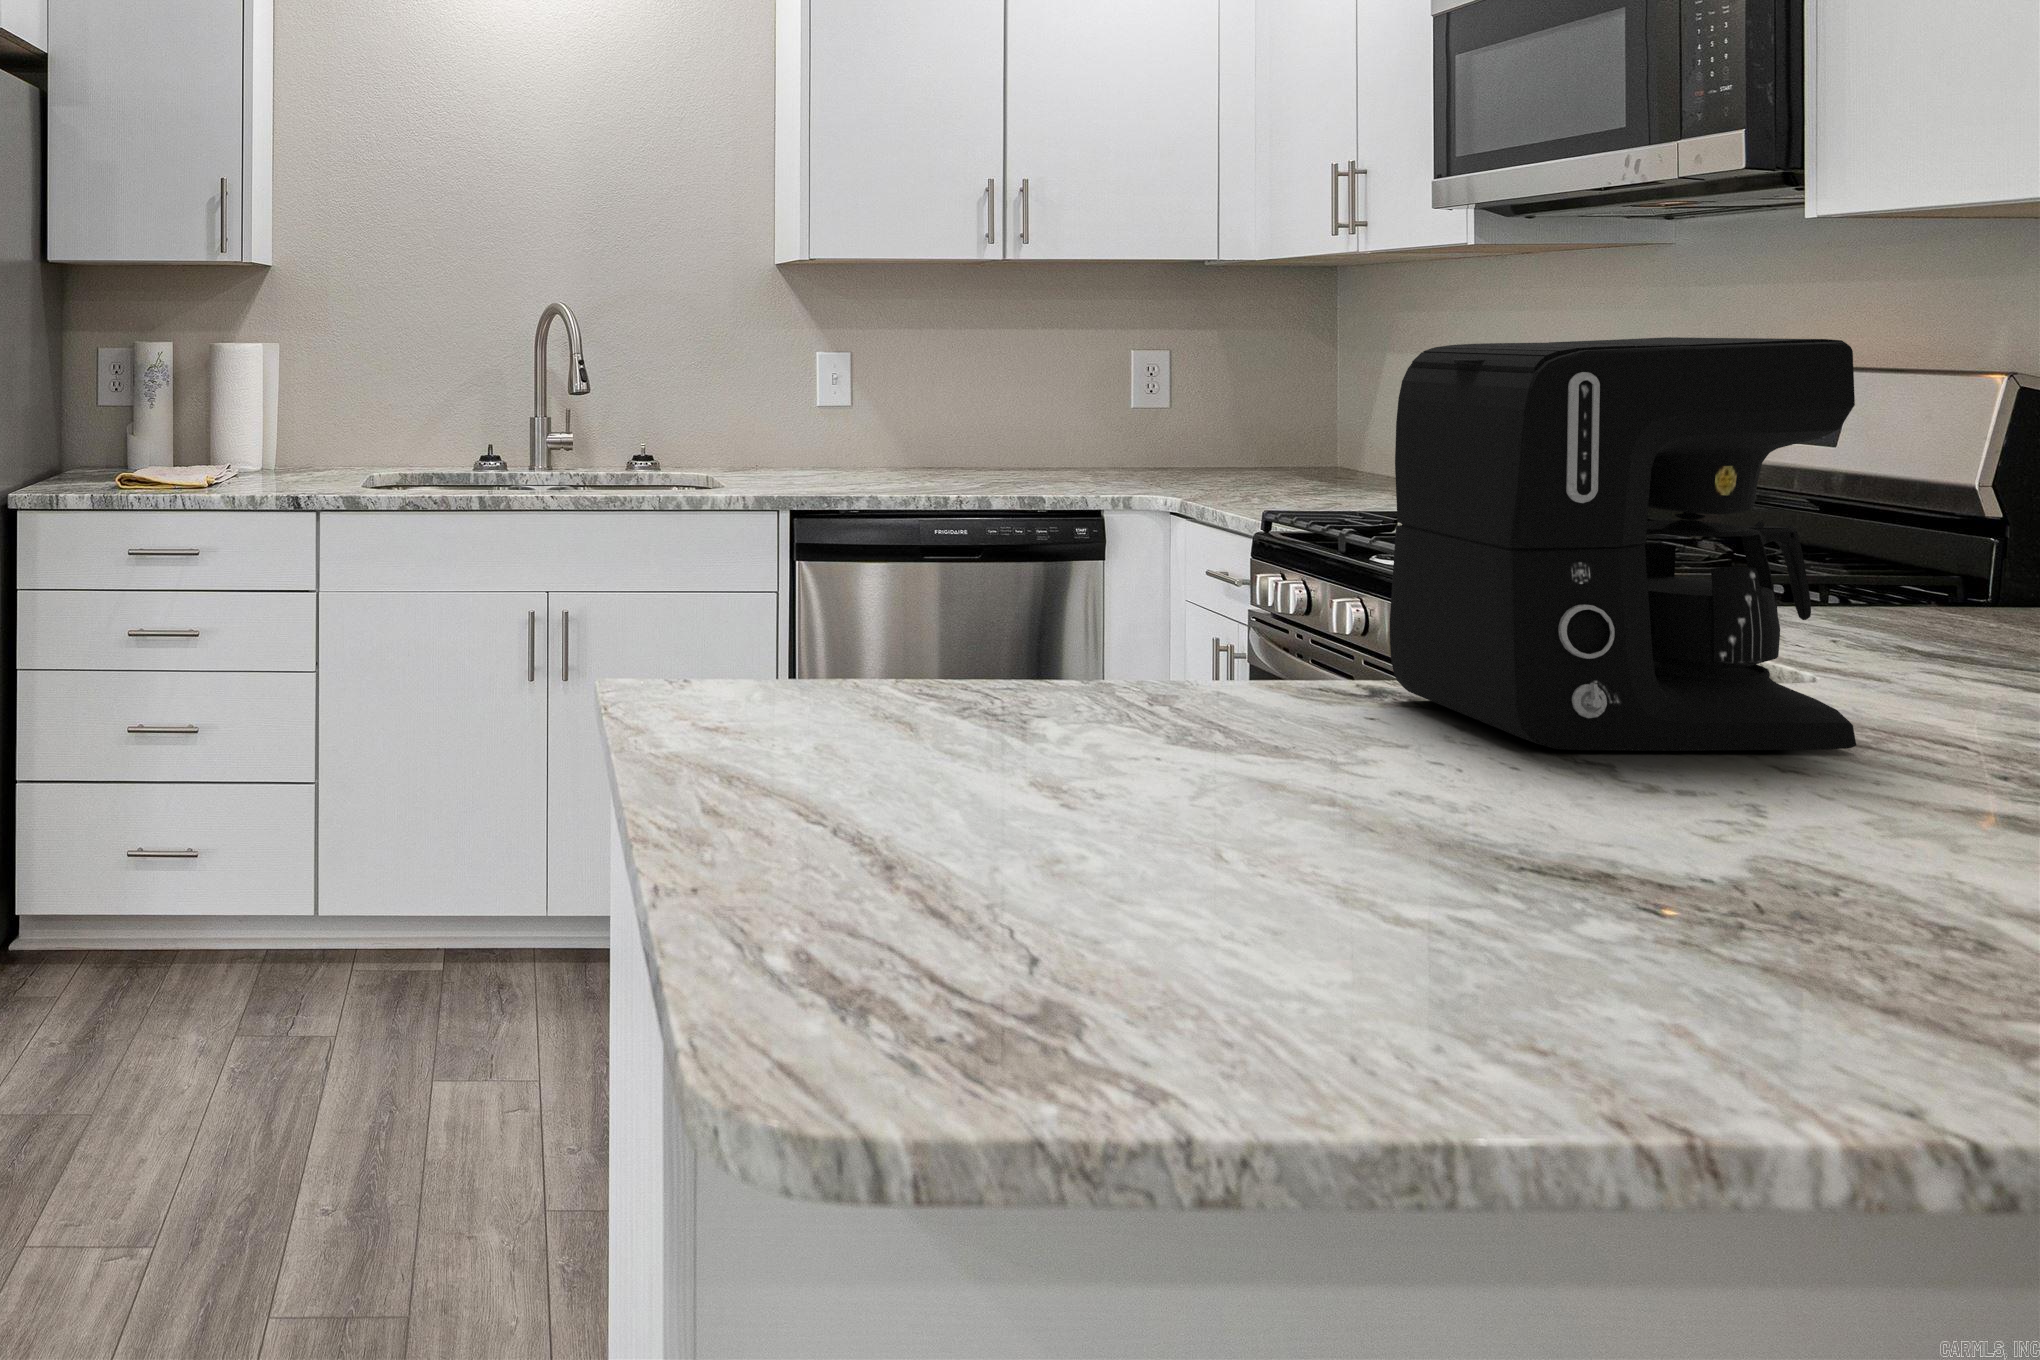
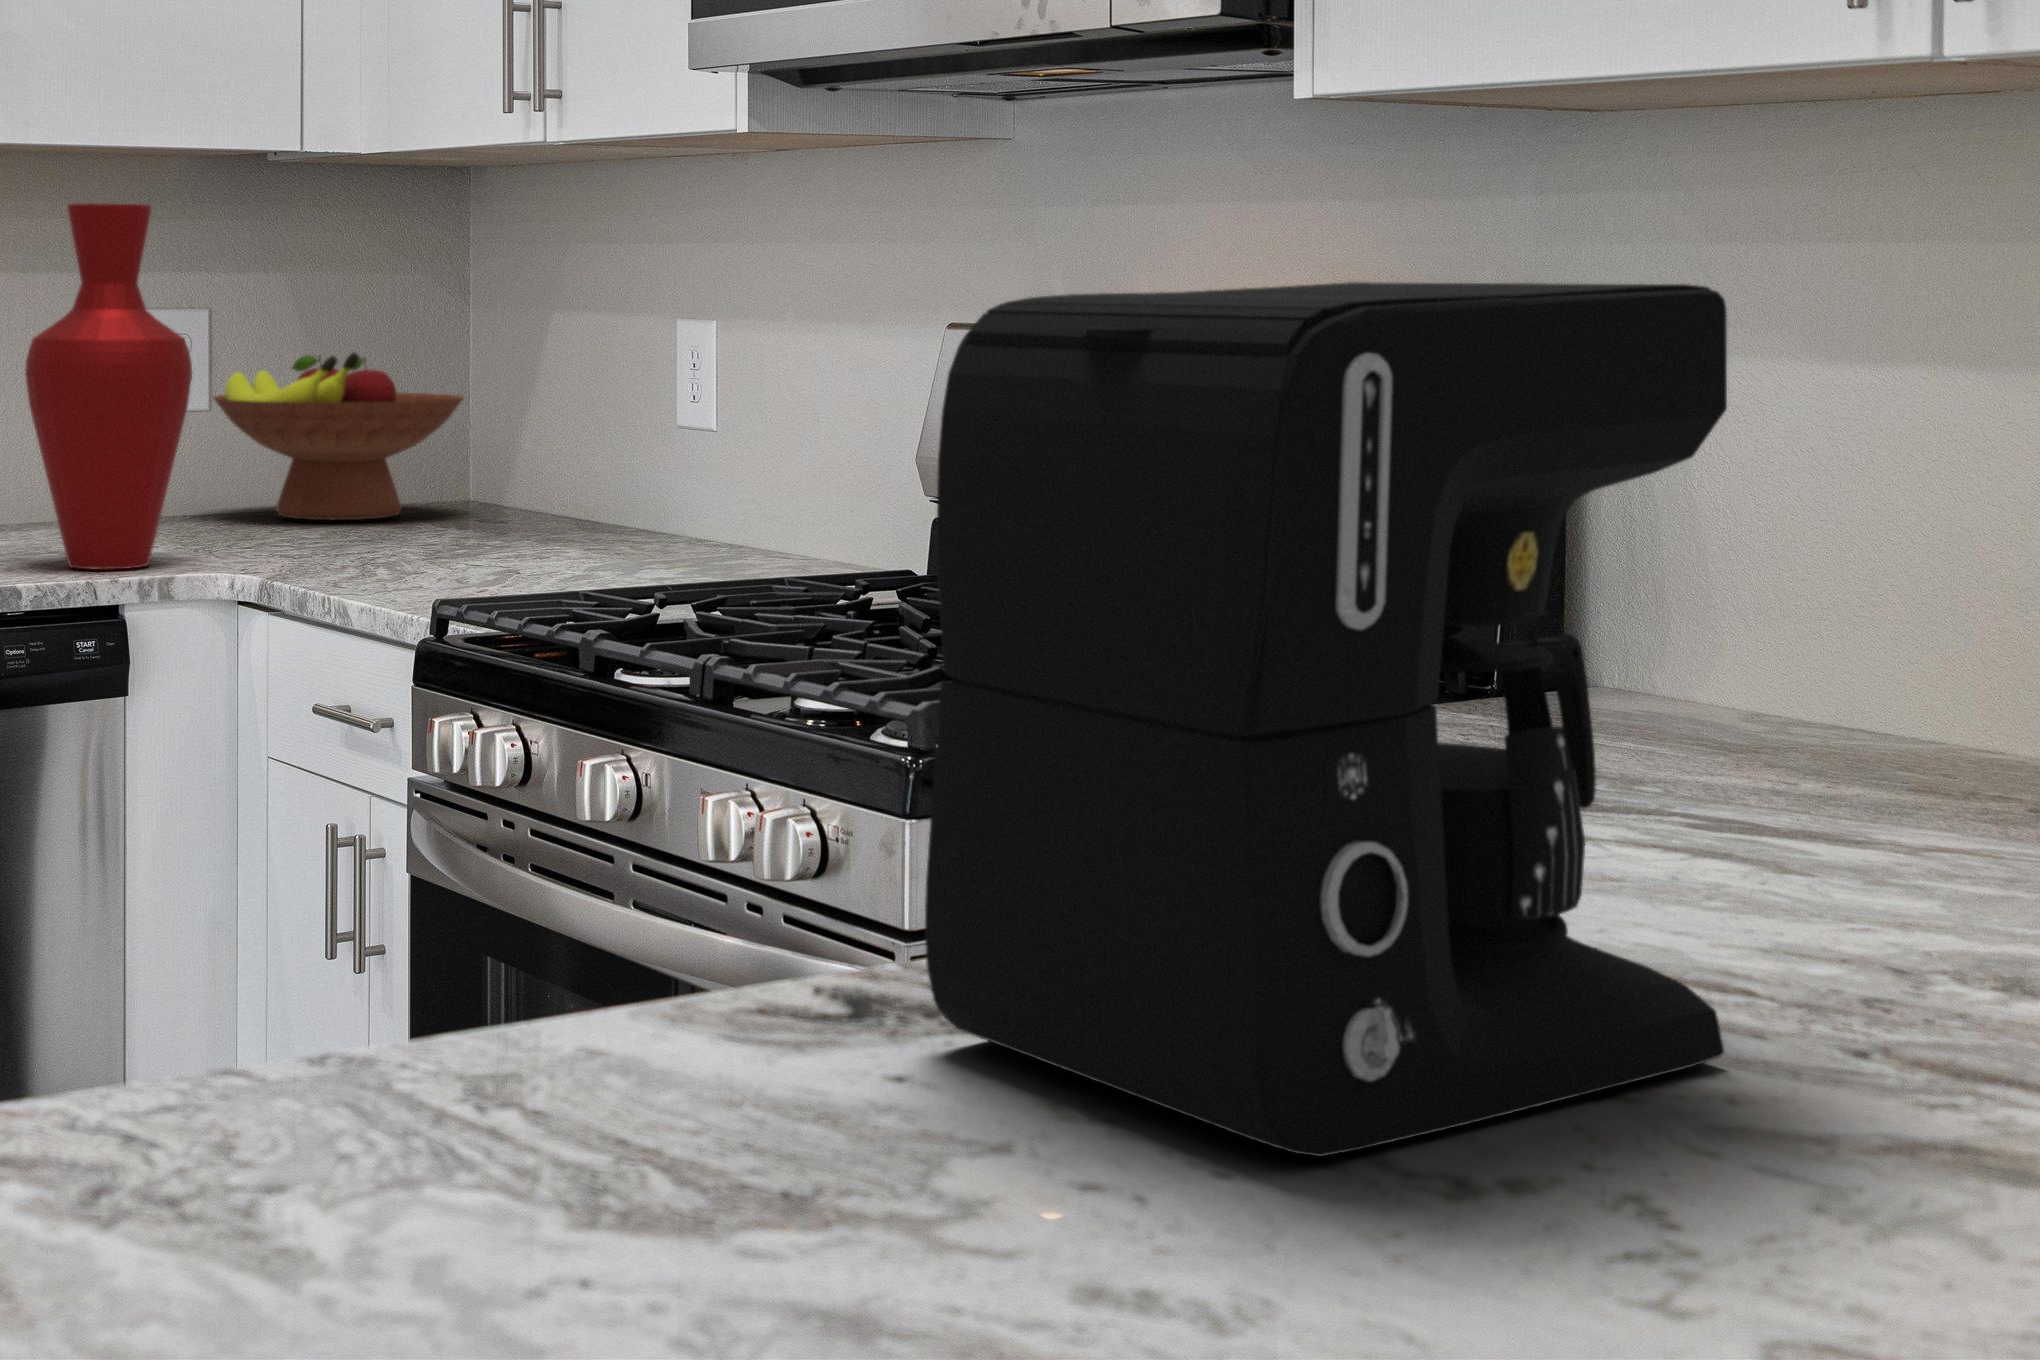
vase: none [1047,292,1141,491] -> present [25,203,192,570]
fruit bowl: none [1165,375,1325,473] -> present [213,352,464,520]

